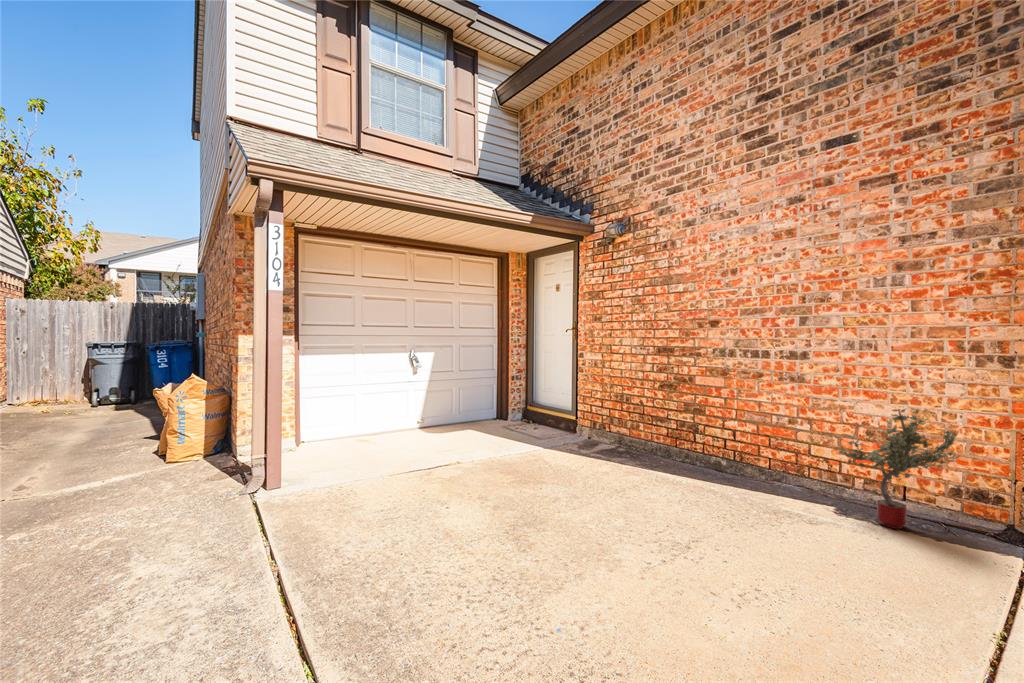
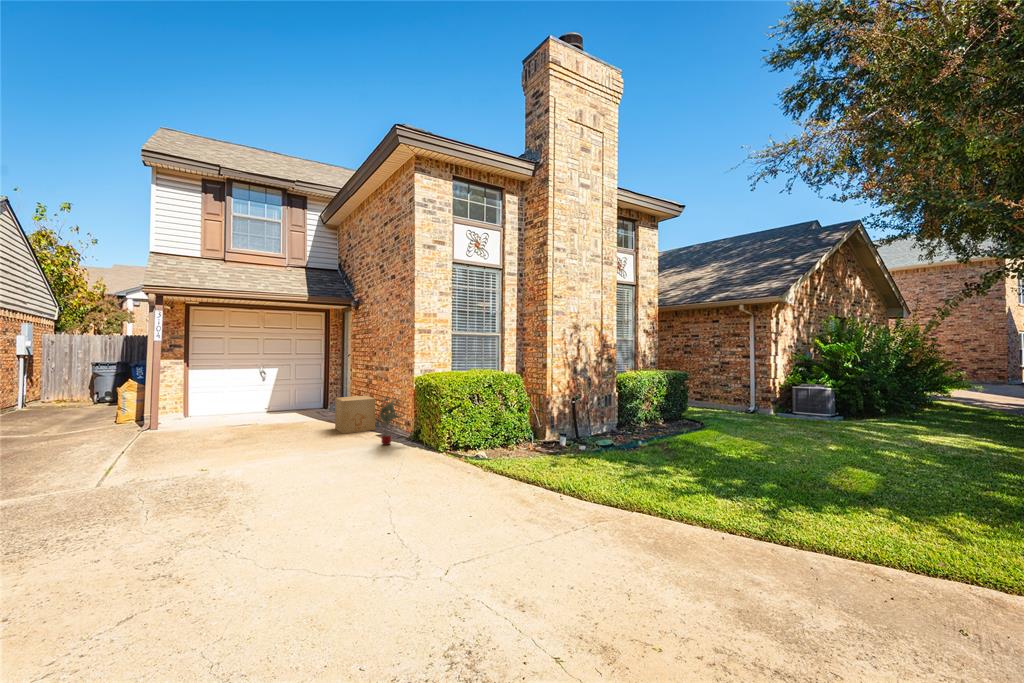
cardboard box: none [630,401,724,485] -> present [335,396,375,434]

